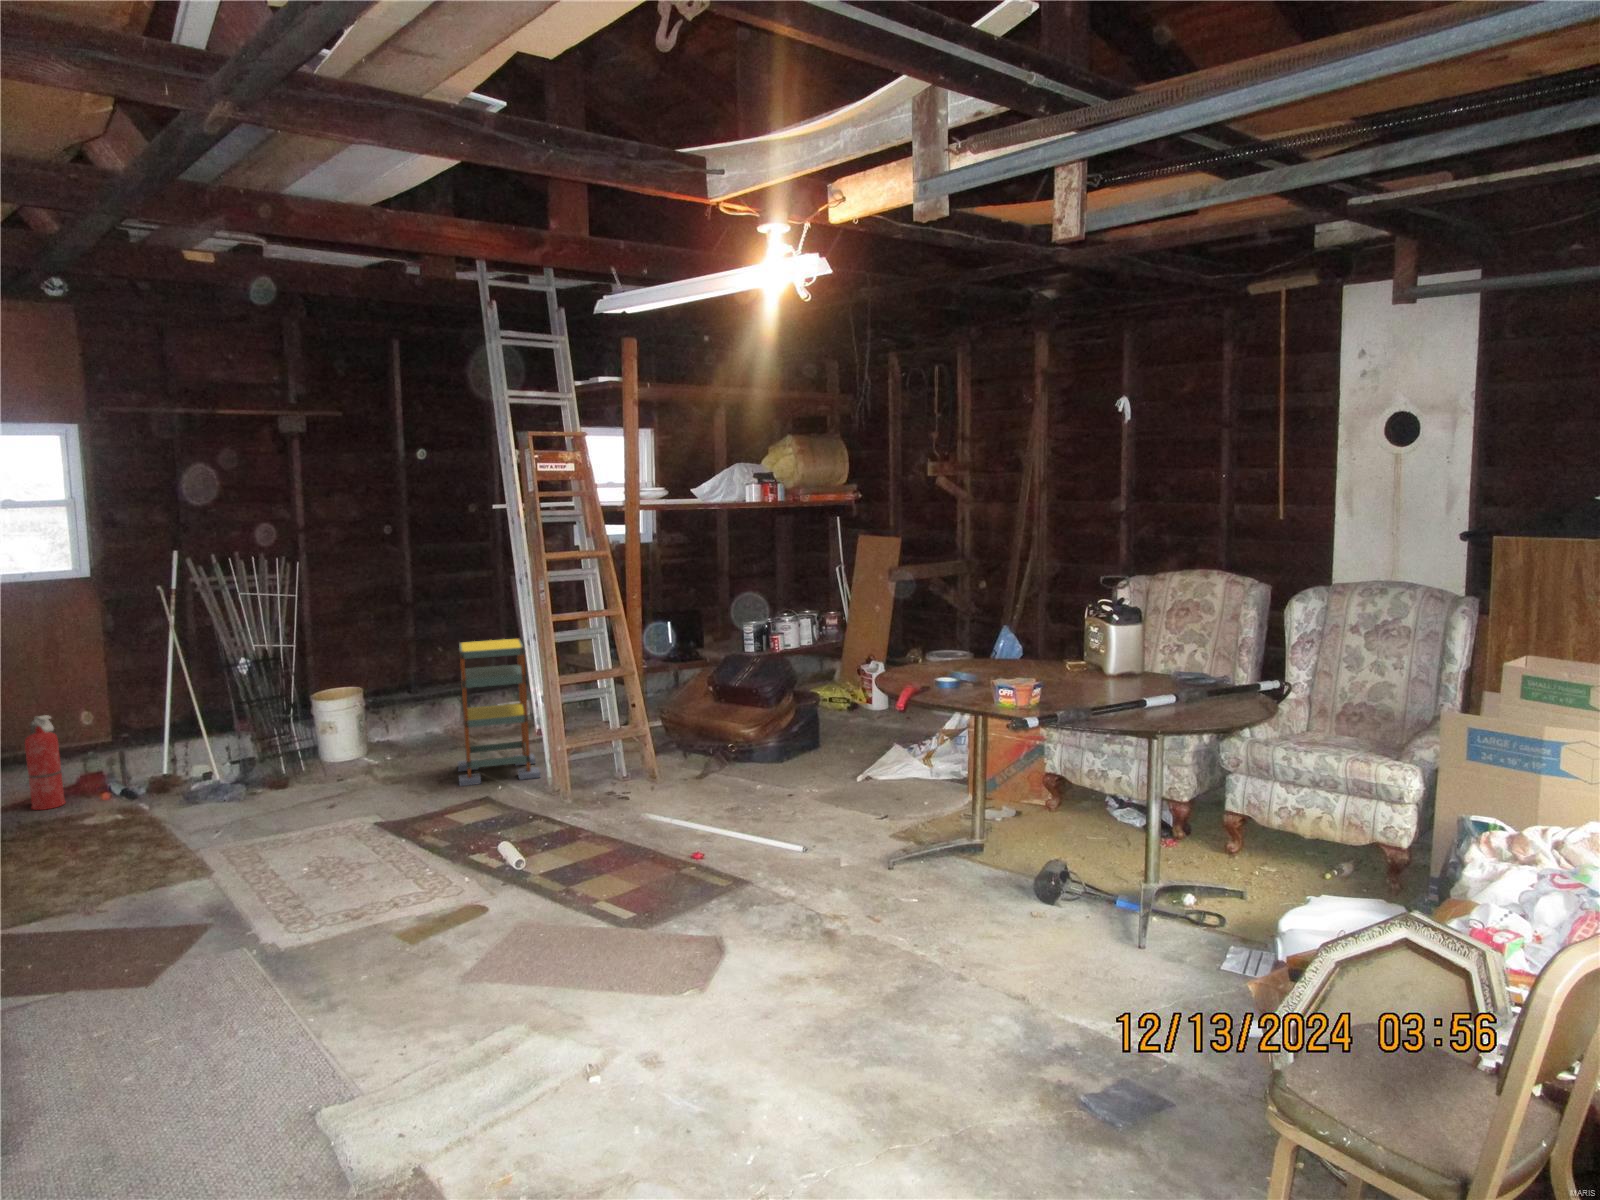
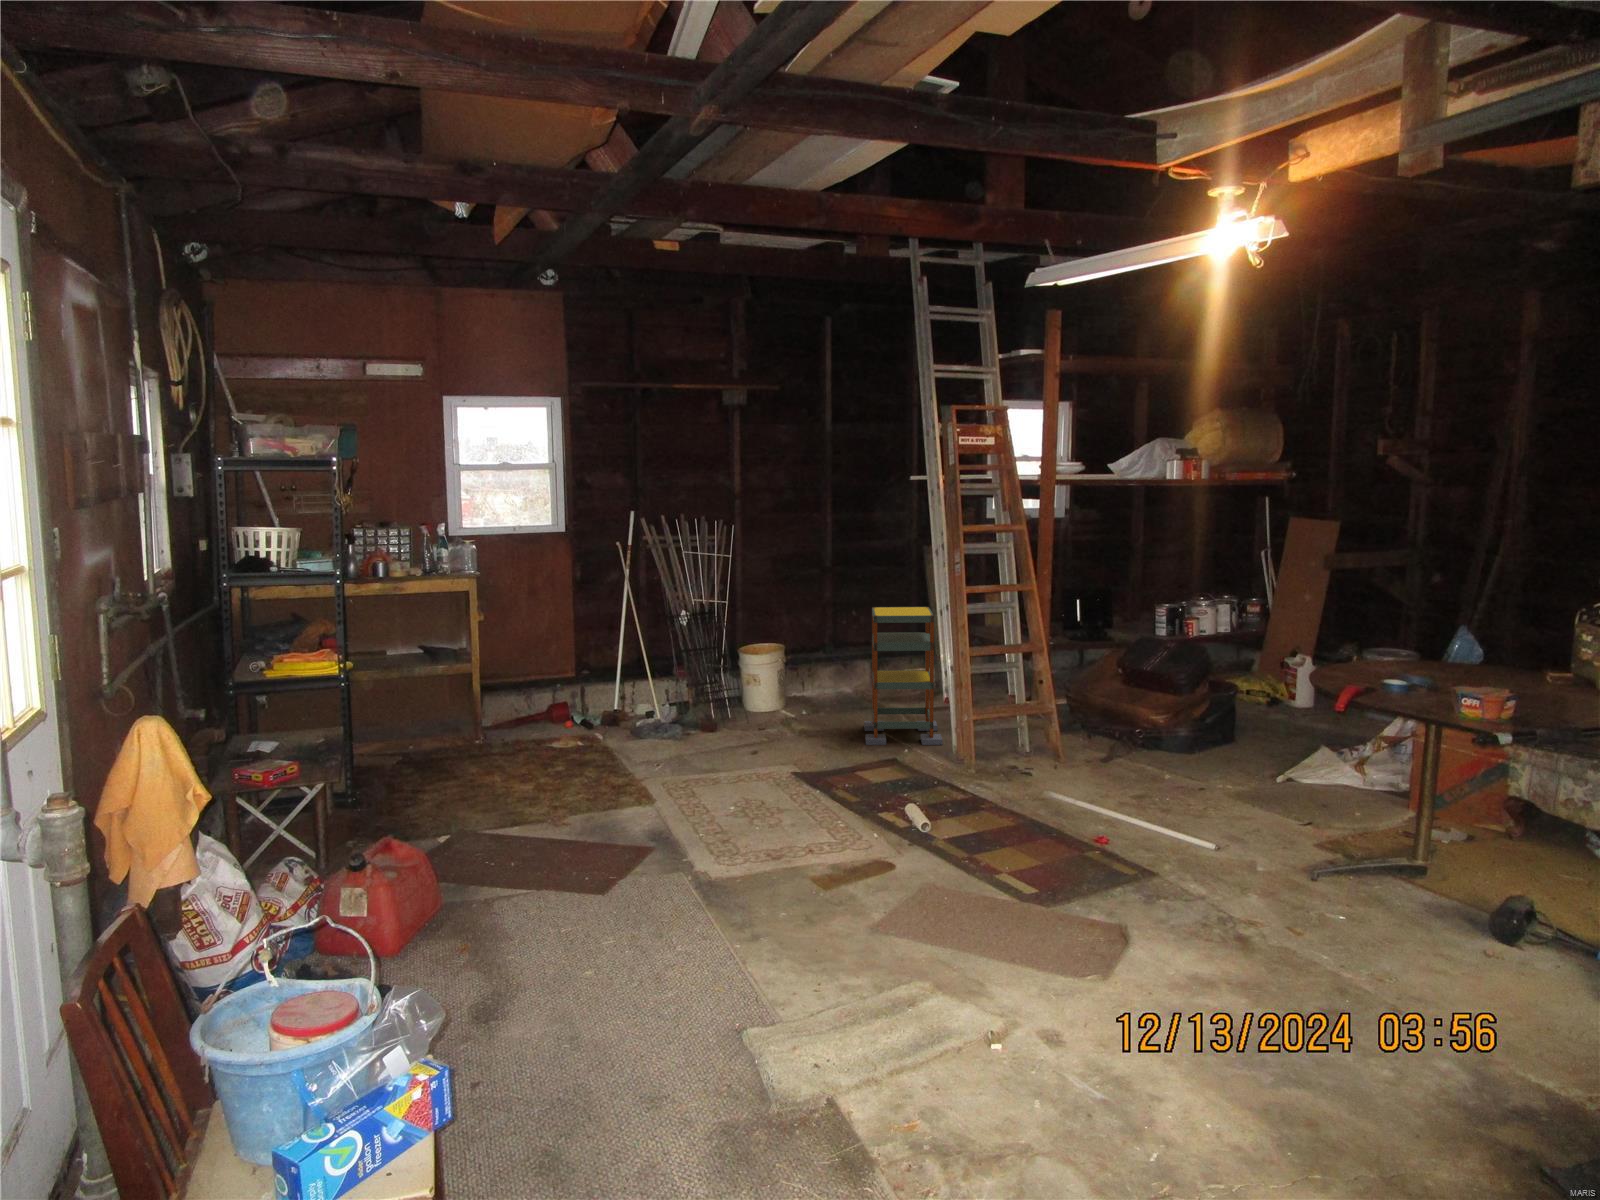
fire extinguisher: present [25,715,65,810] -> none [517,648,544,727]

